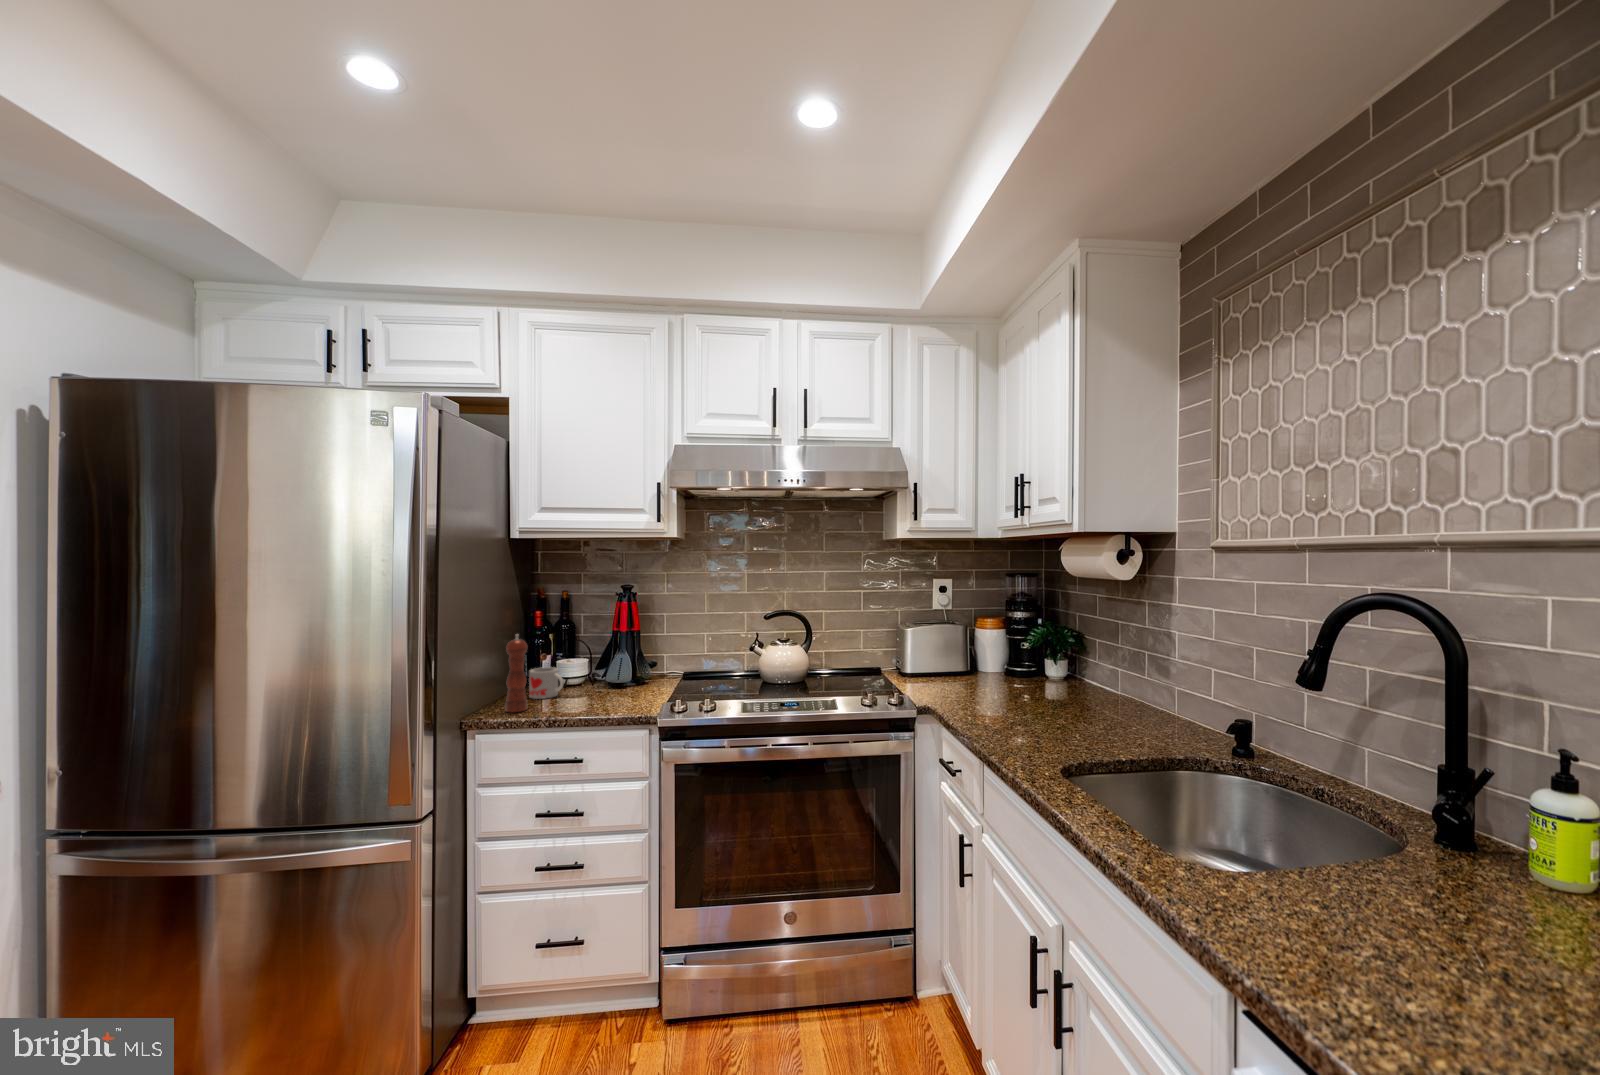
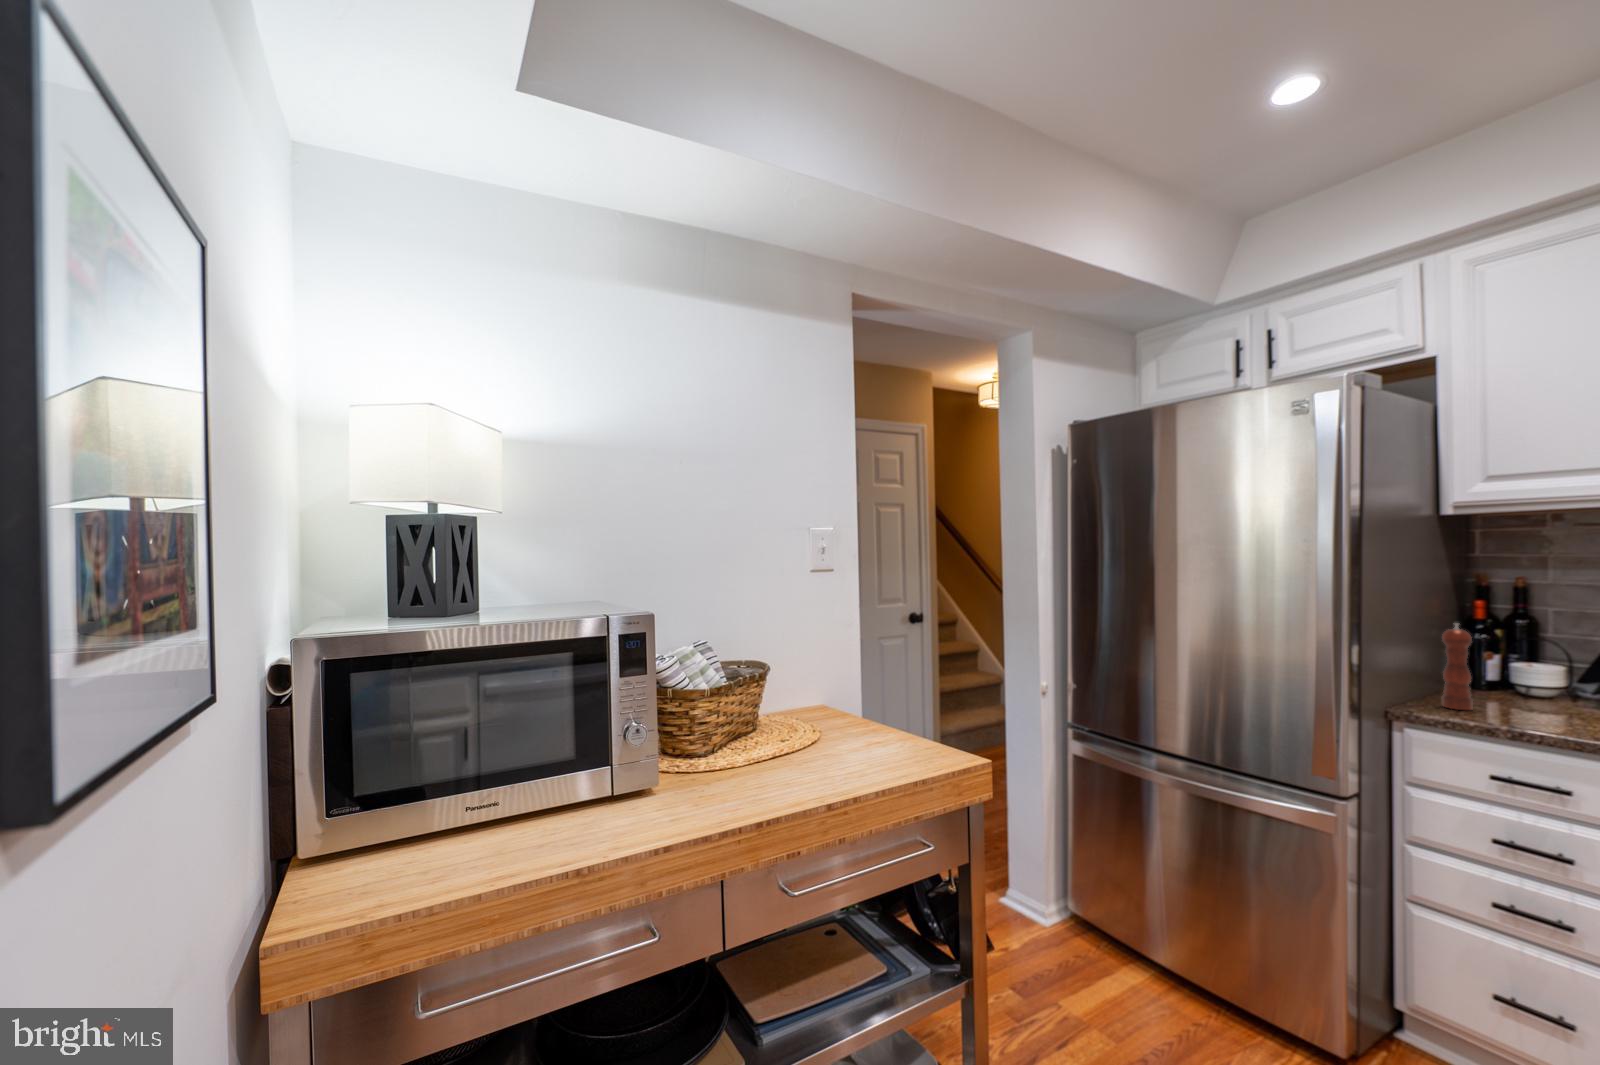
mug: present [529,667,563,699] -> none [1472,668,1526,705]

